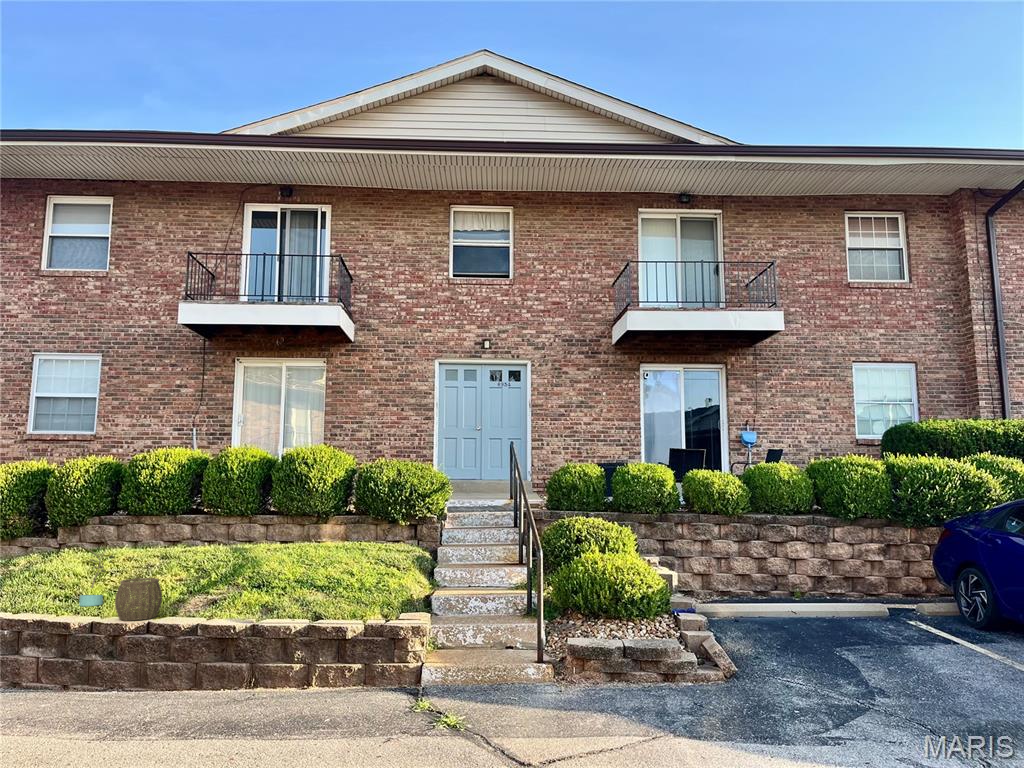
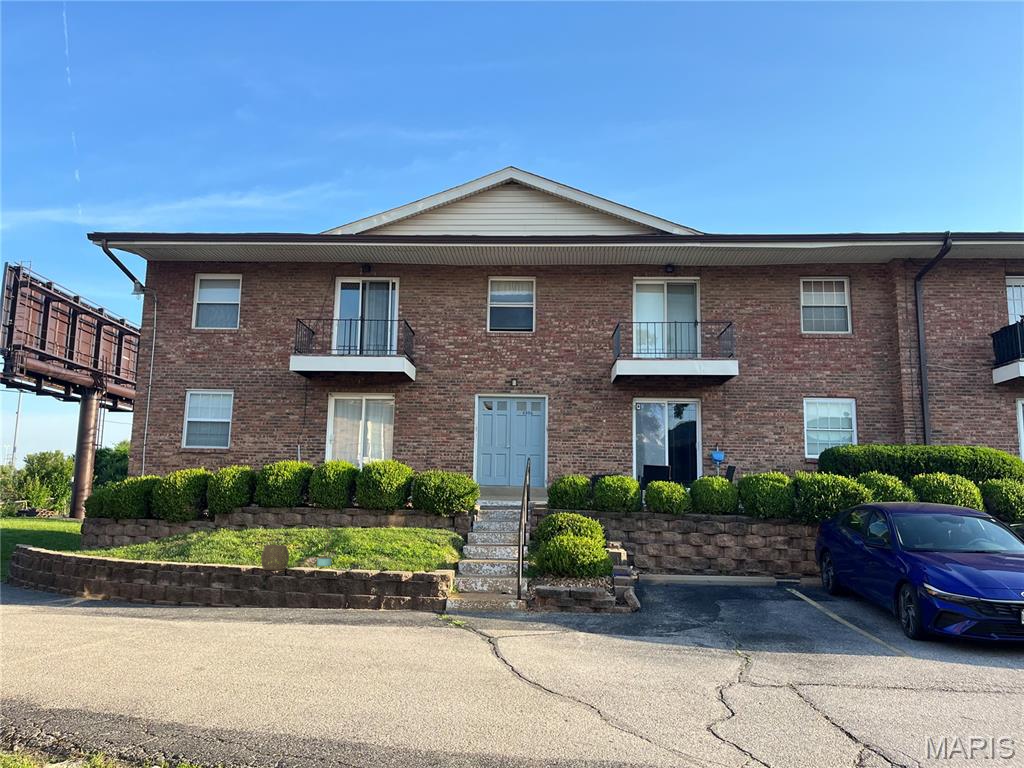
potted plant: present [75,536,114,606] -> present [317,531,339,566]

